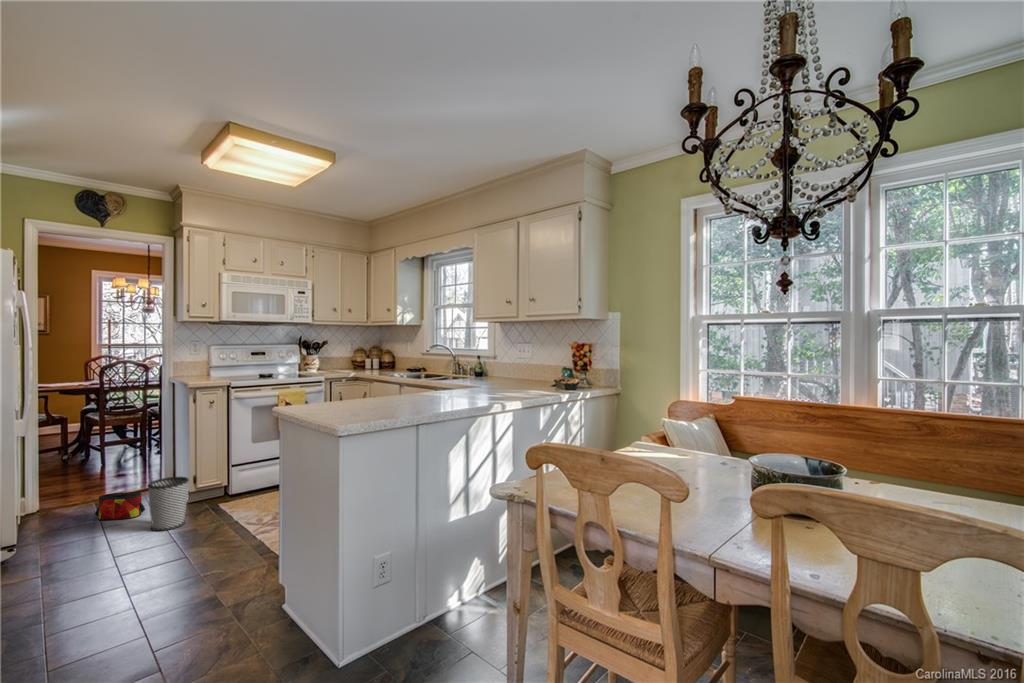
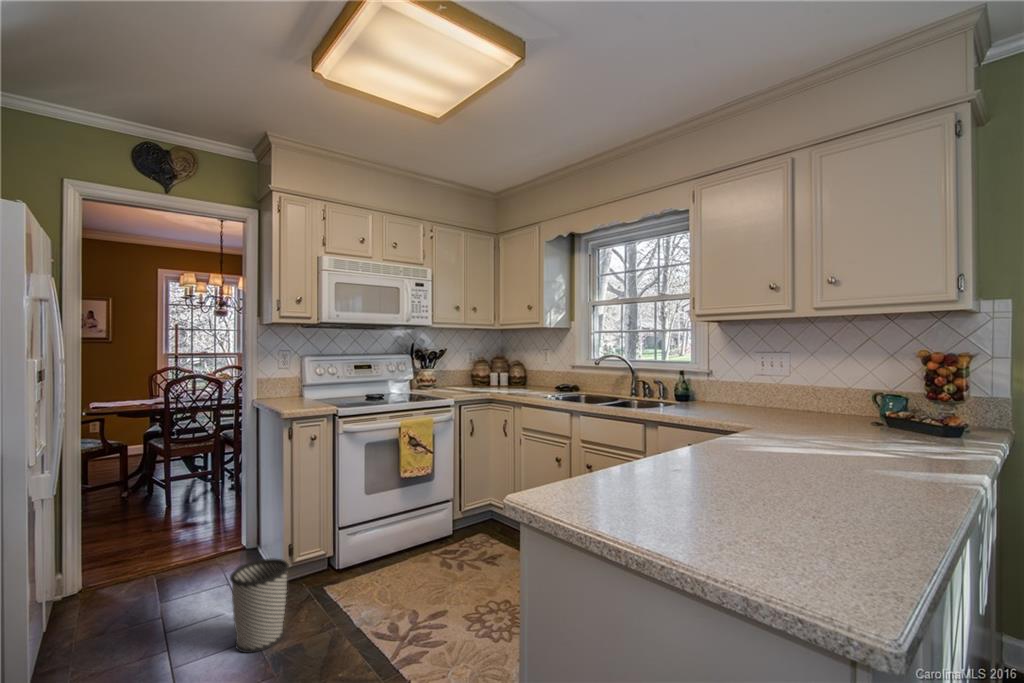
bag: present [95,492,145,521] -> none [155,574,224,621]

